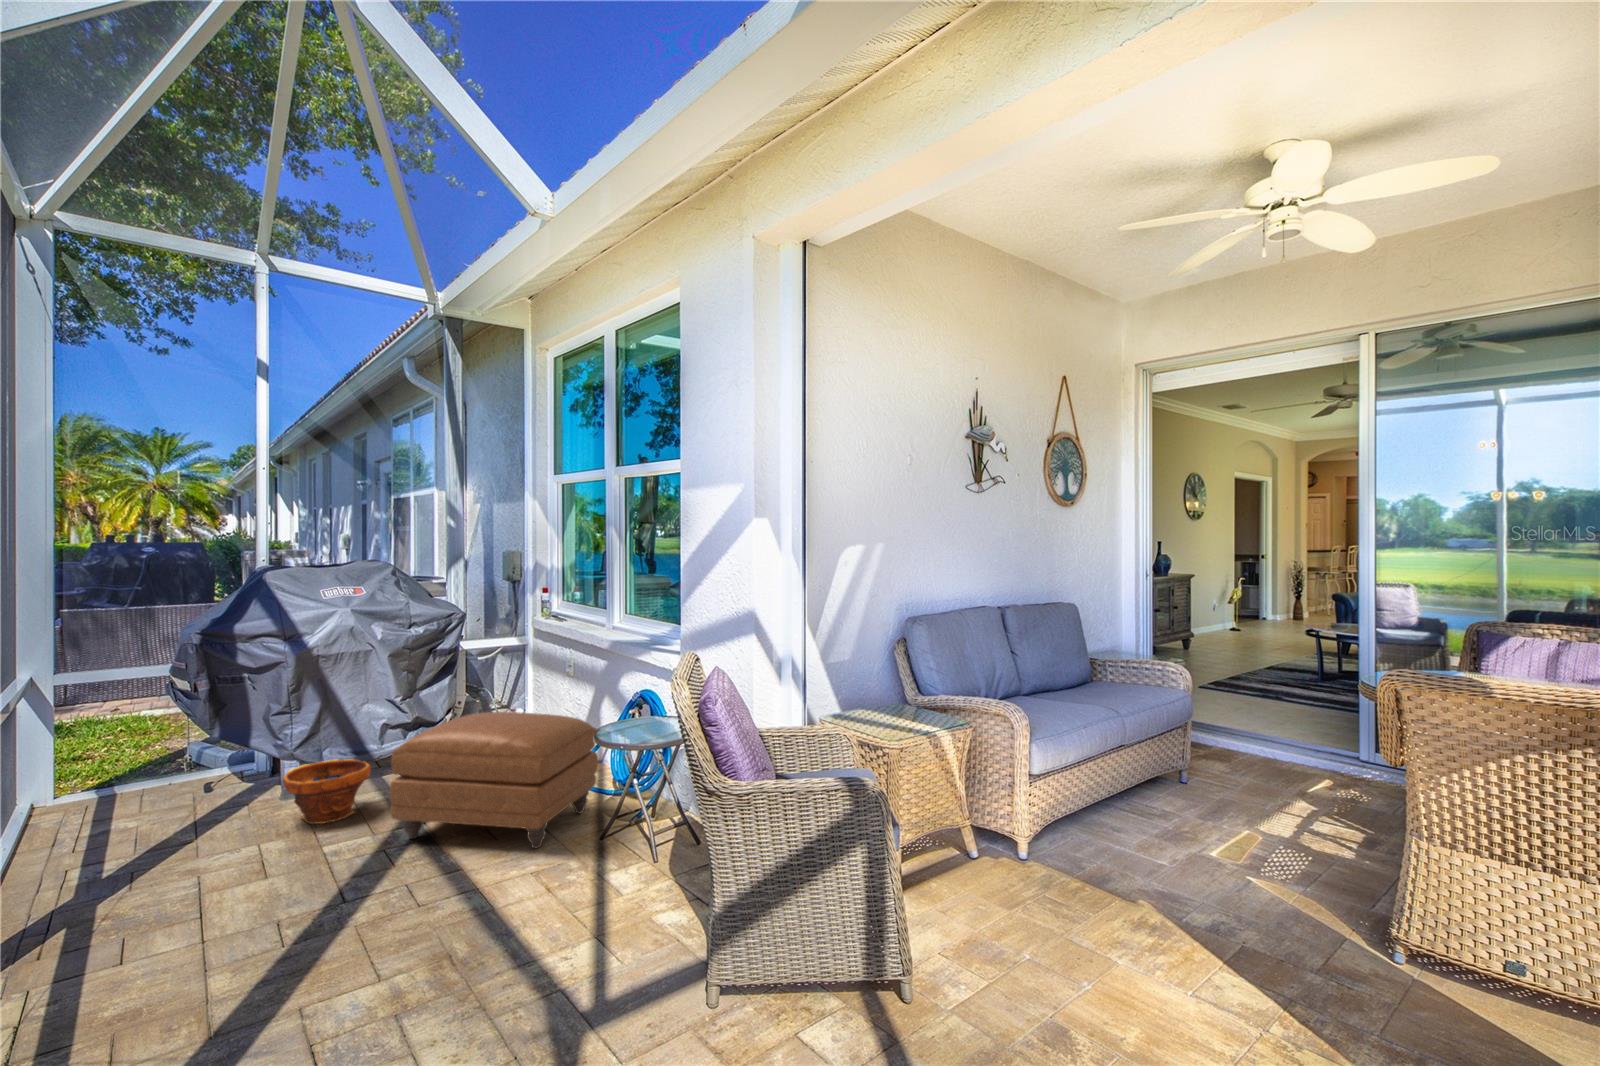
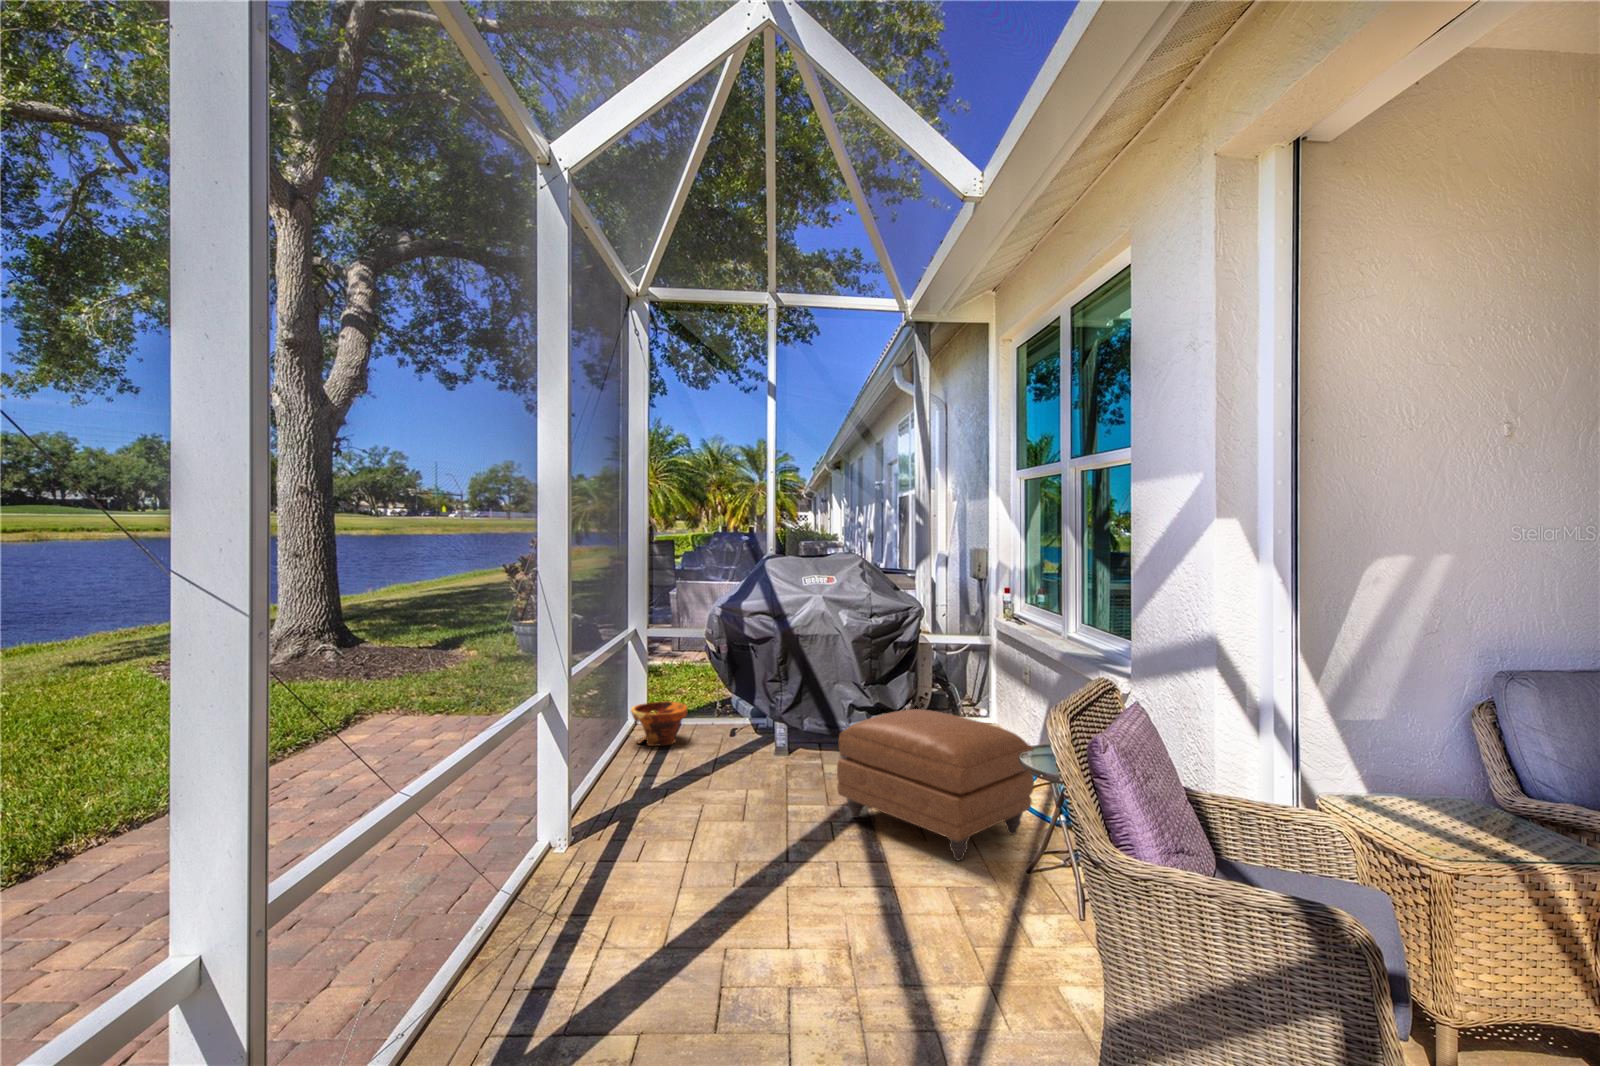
planter: present [282,759,371,824] -> present [631,701,687,746]

